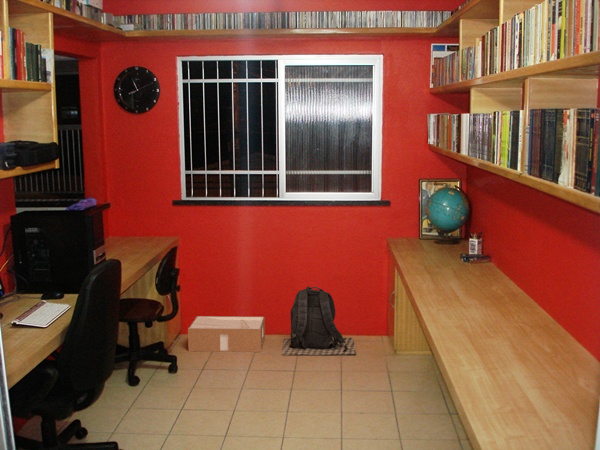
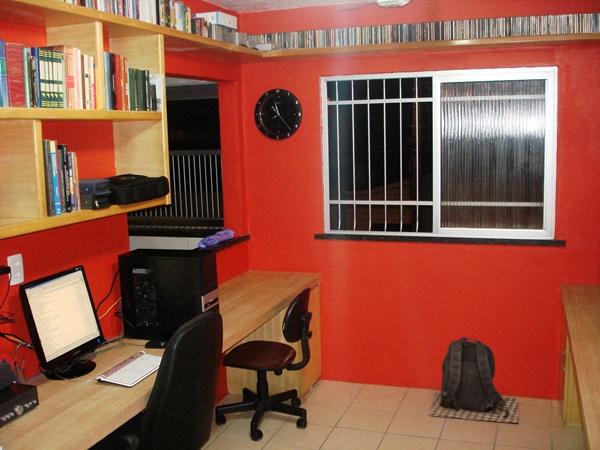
cardboard box: present [188,316,265,352] -> none [325,360,413,409]

